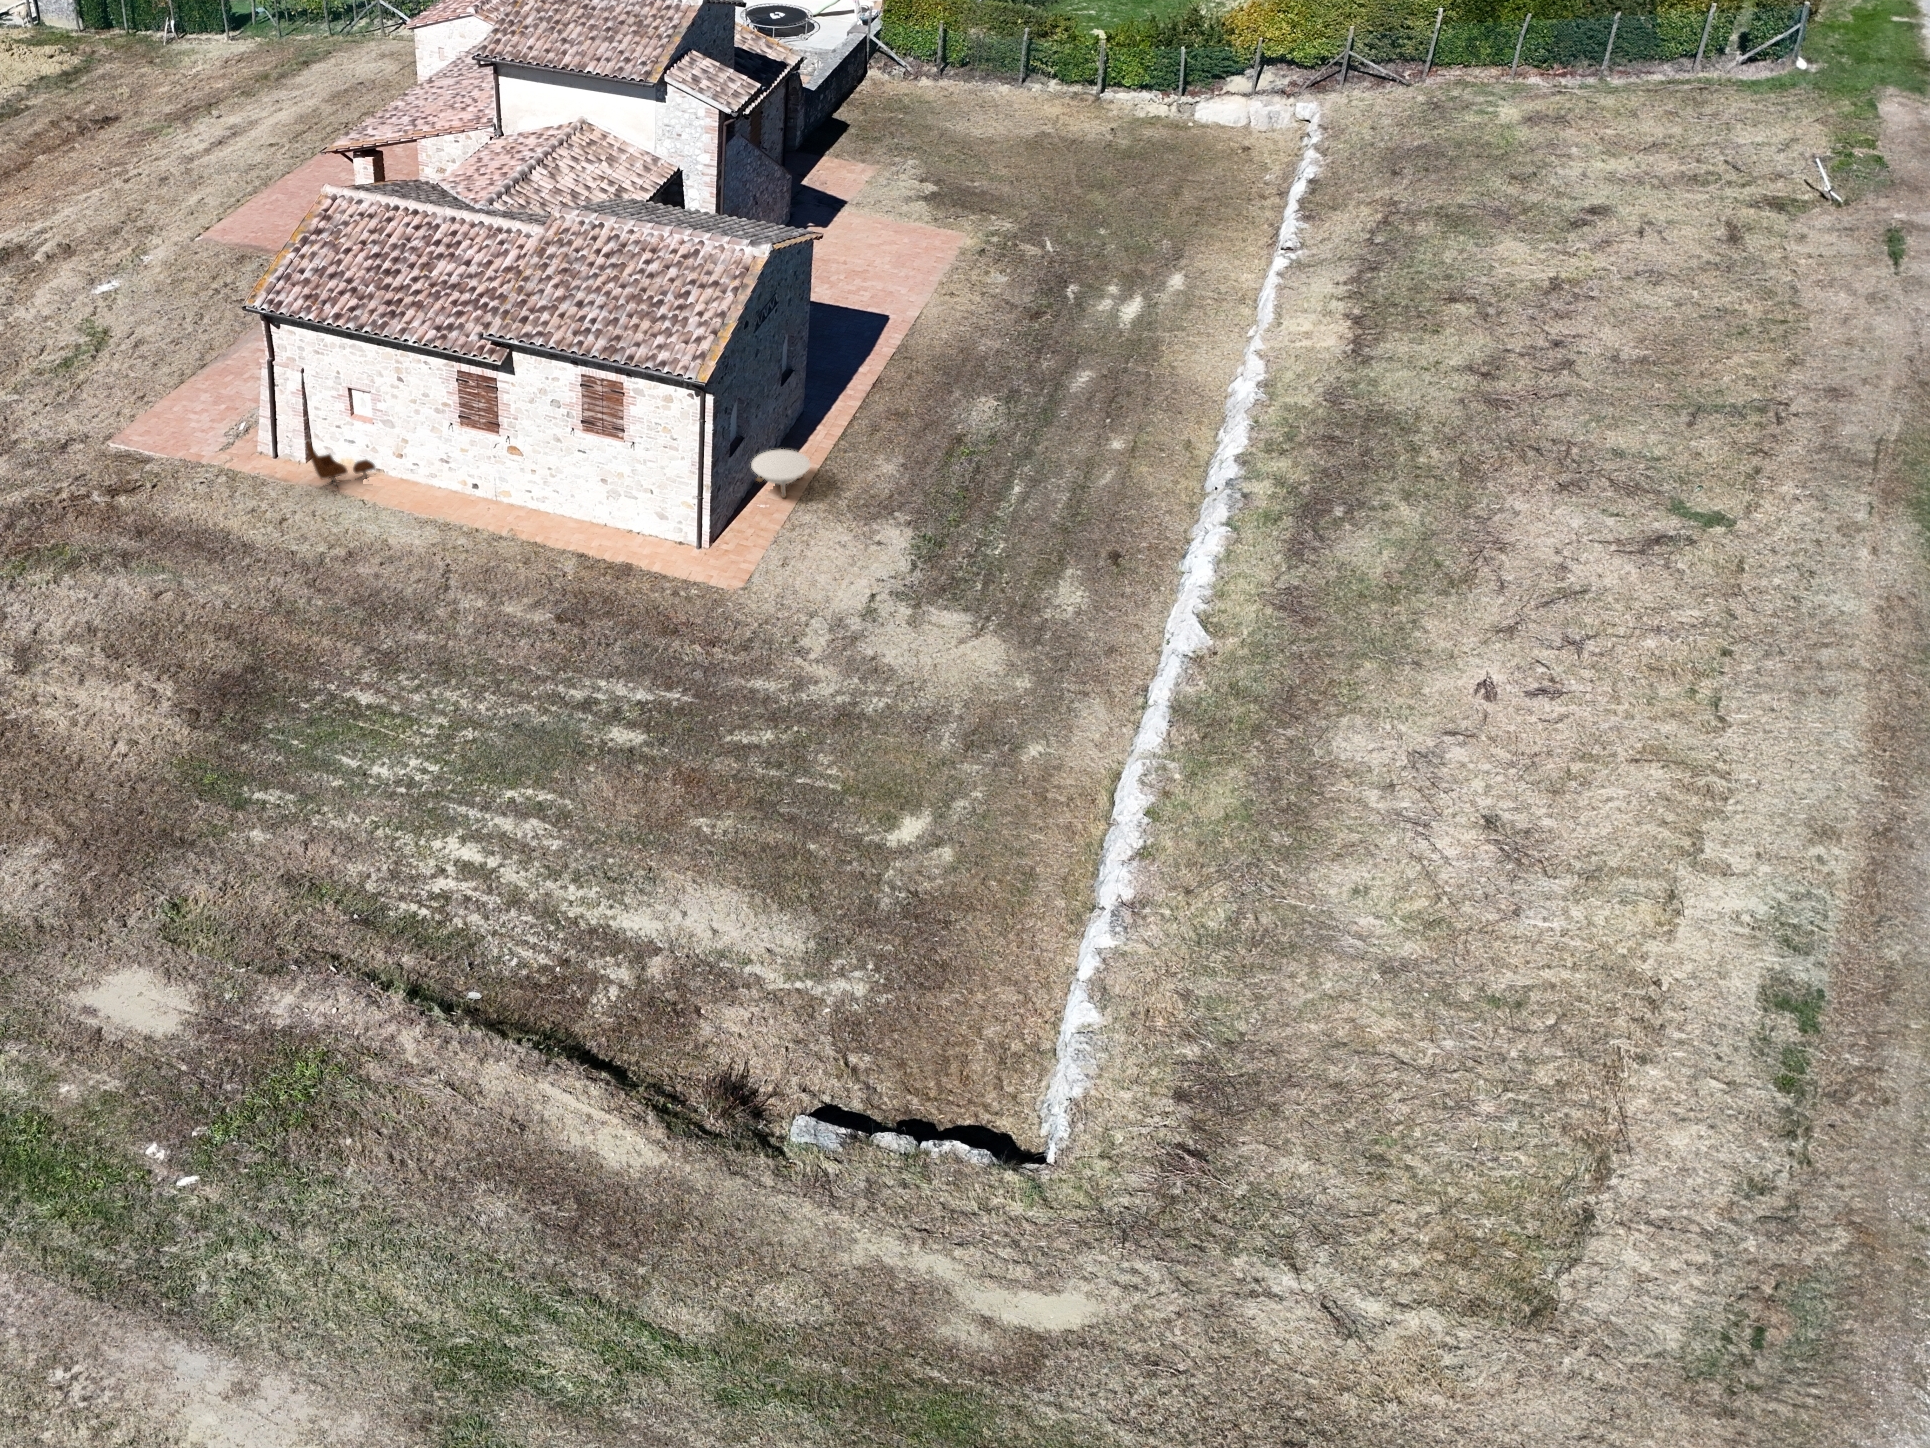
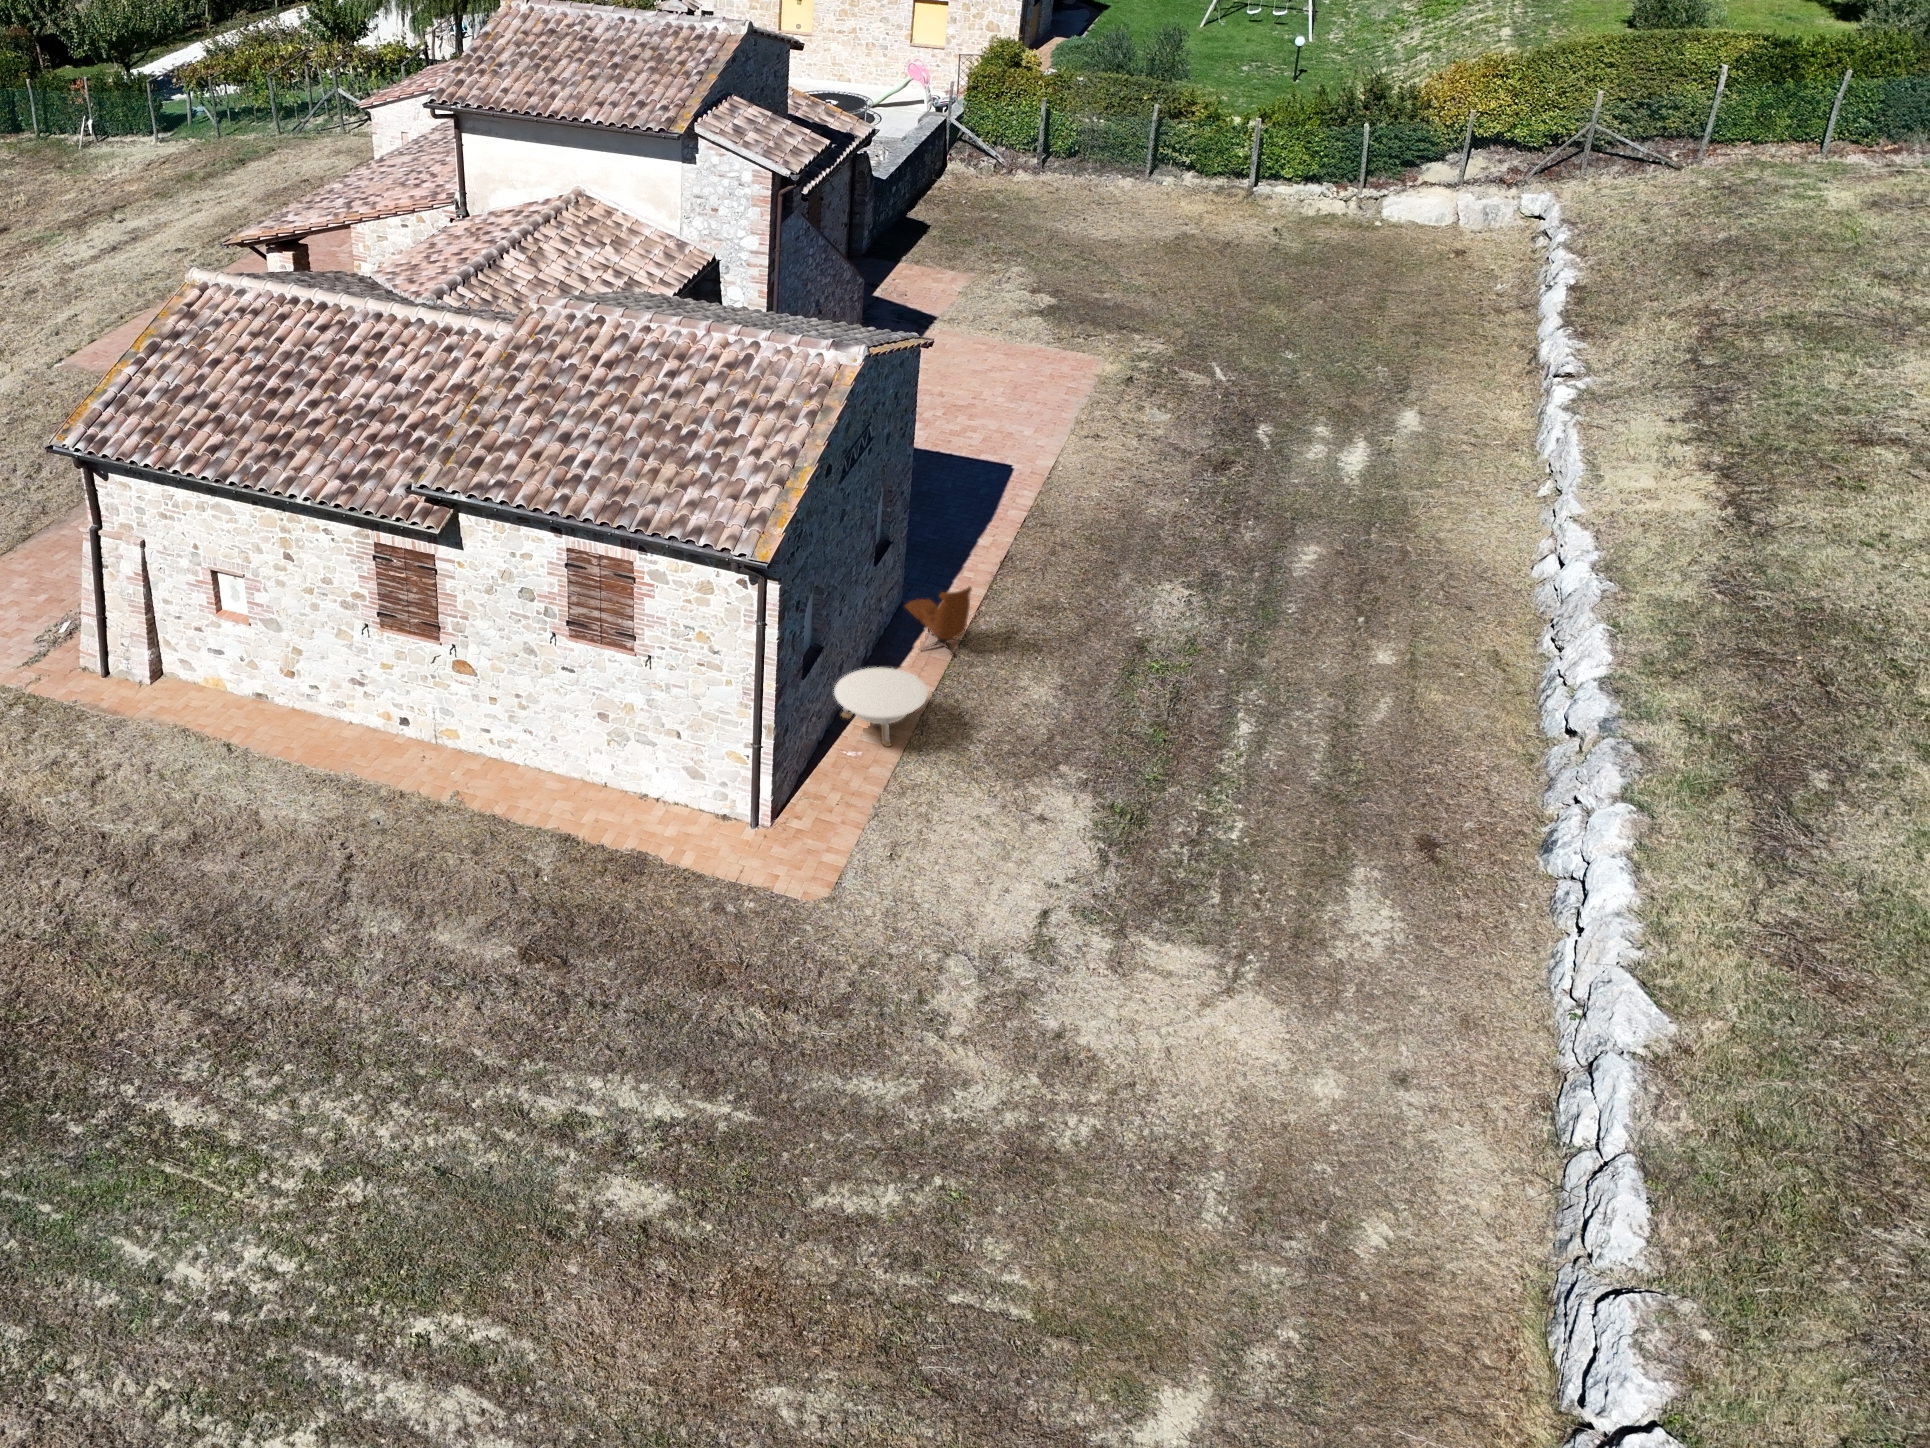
lounge chair: present [305,440,375,487] -> present [905,587,972,655]

